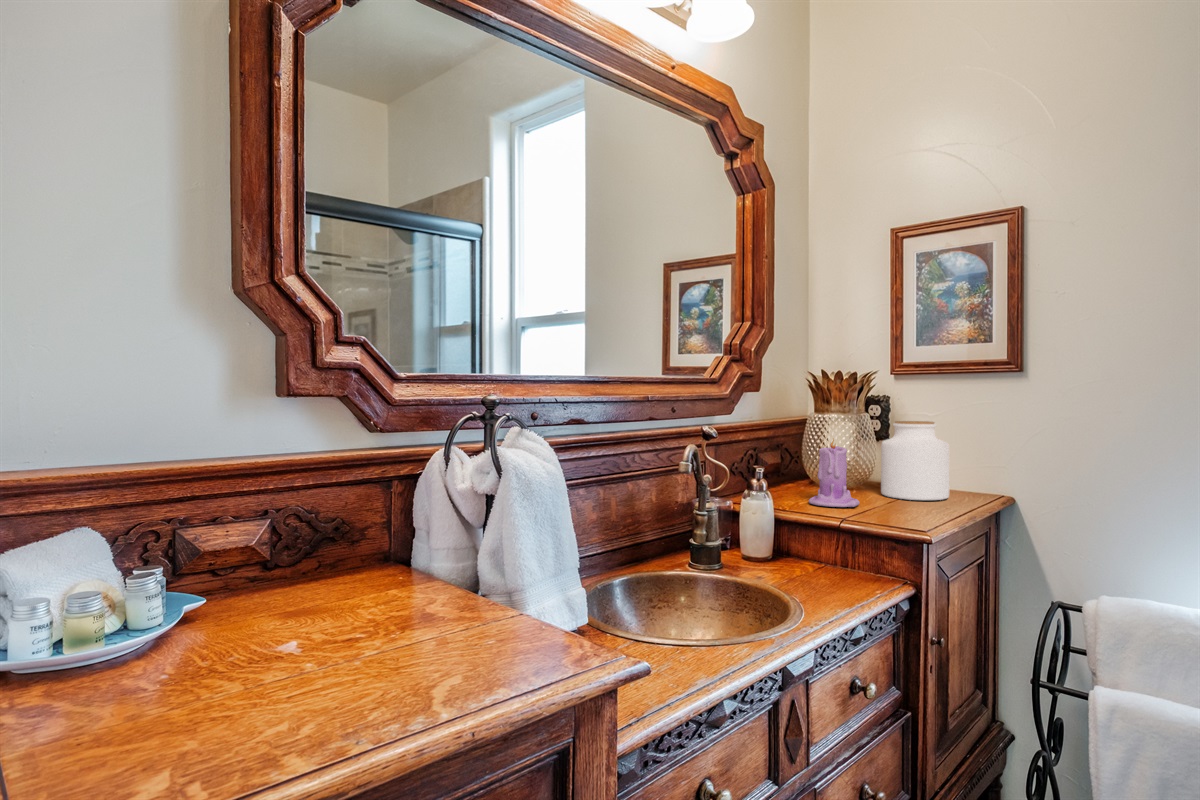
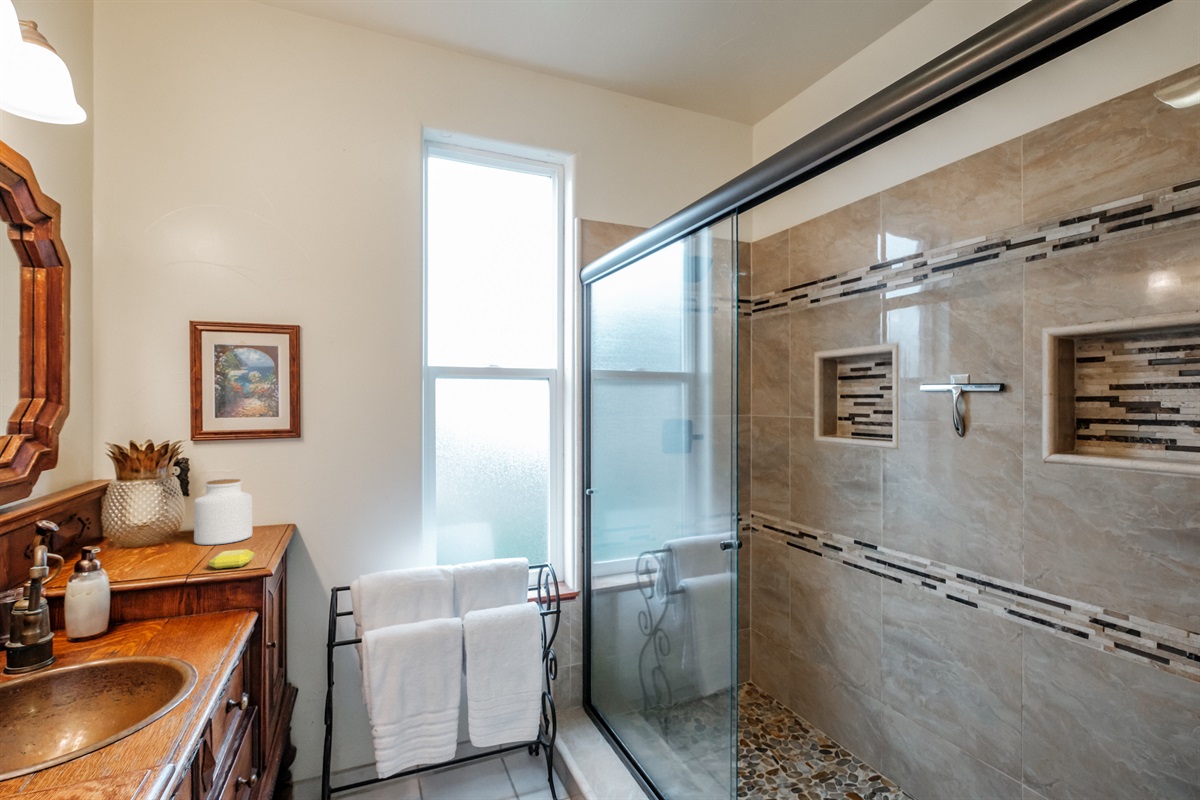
candle: present [809,438,859,507] -> none [136,507,188,569]
soap bar: none [869,501,926,524] -> present [209,549,254,569]

